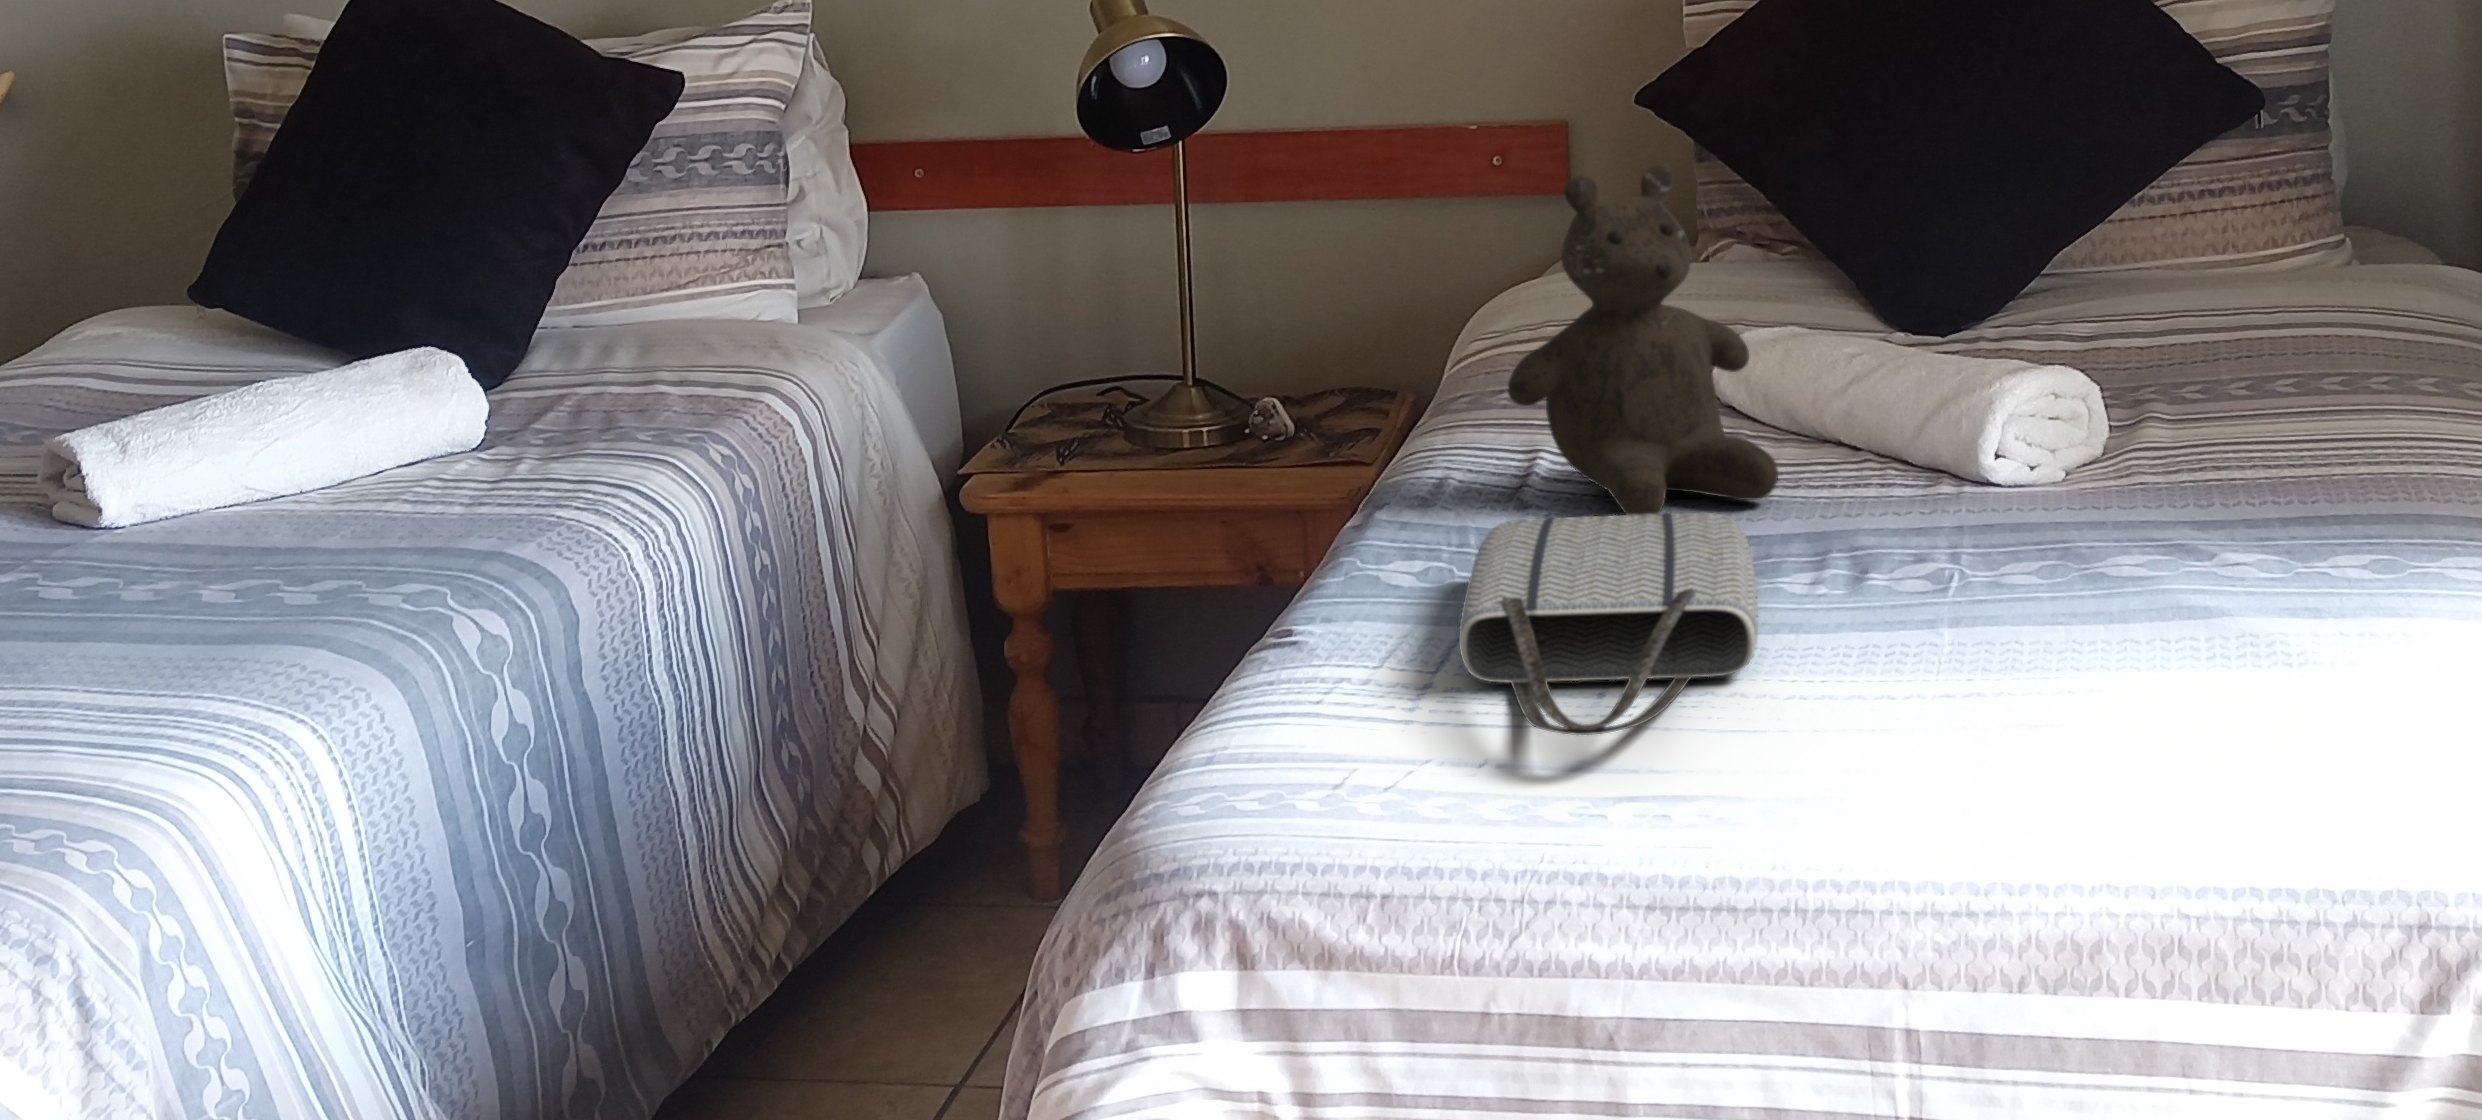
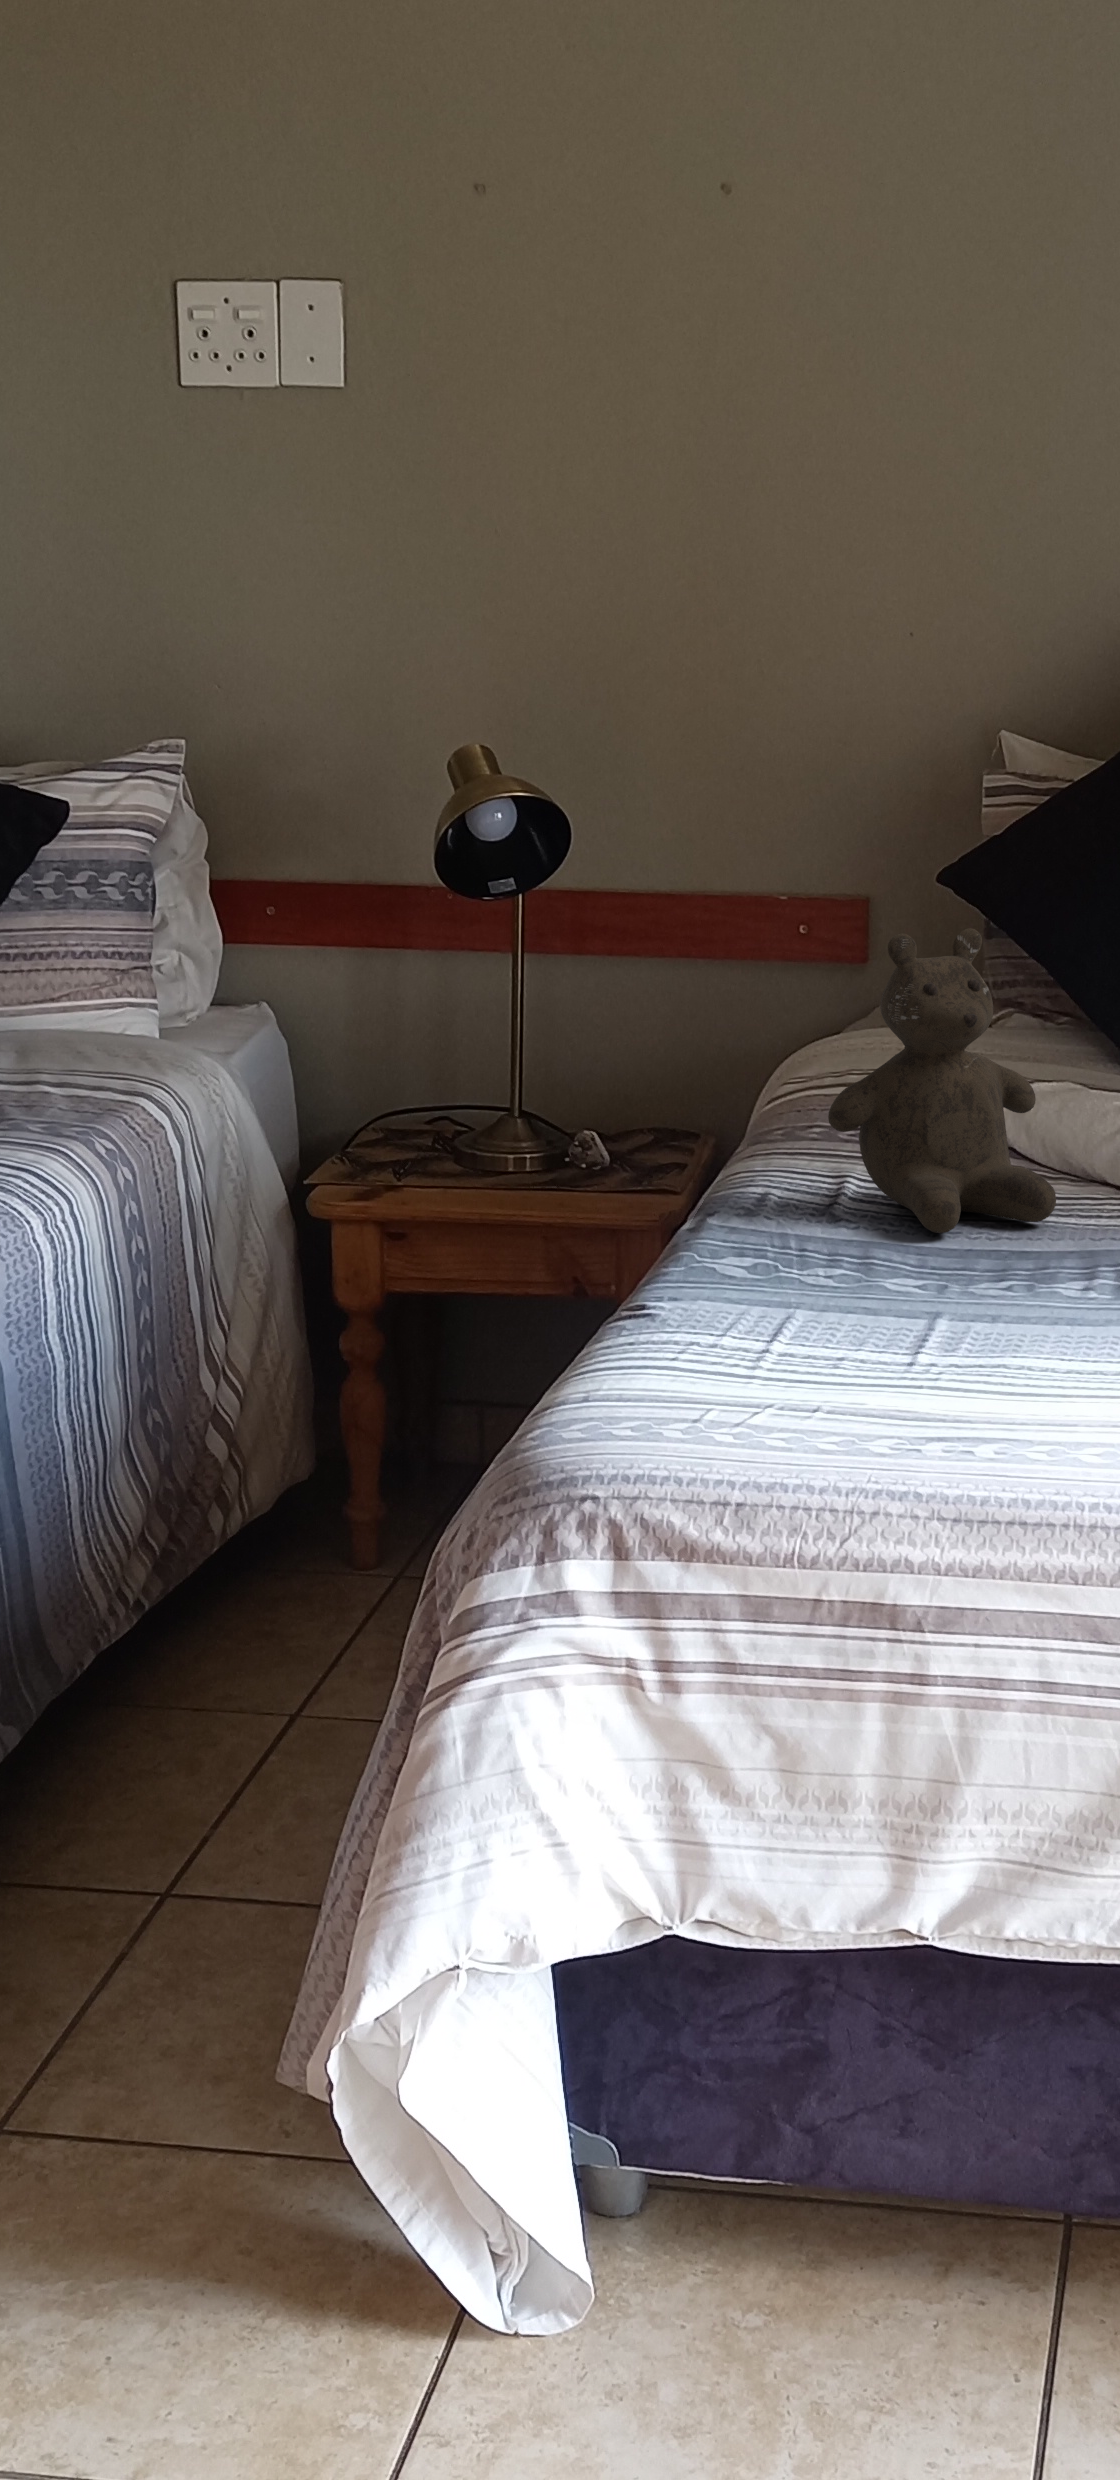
tote bag: present [1459,512,1758,735] -> none [792,1222,1042,1390]

